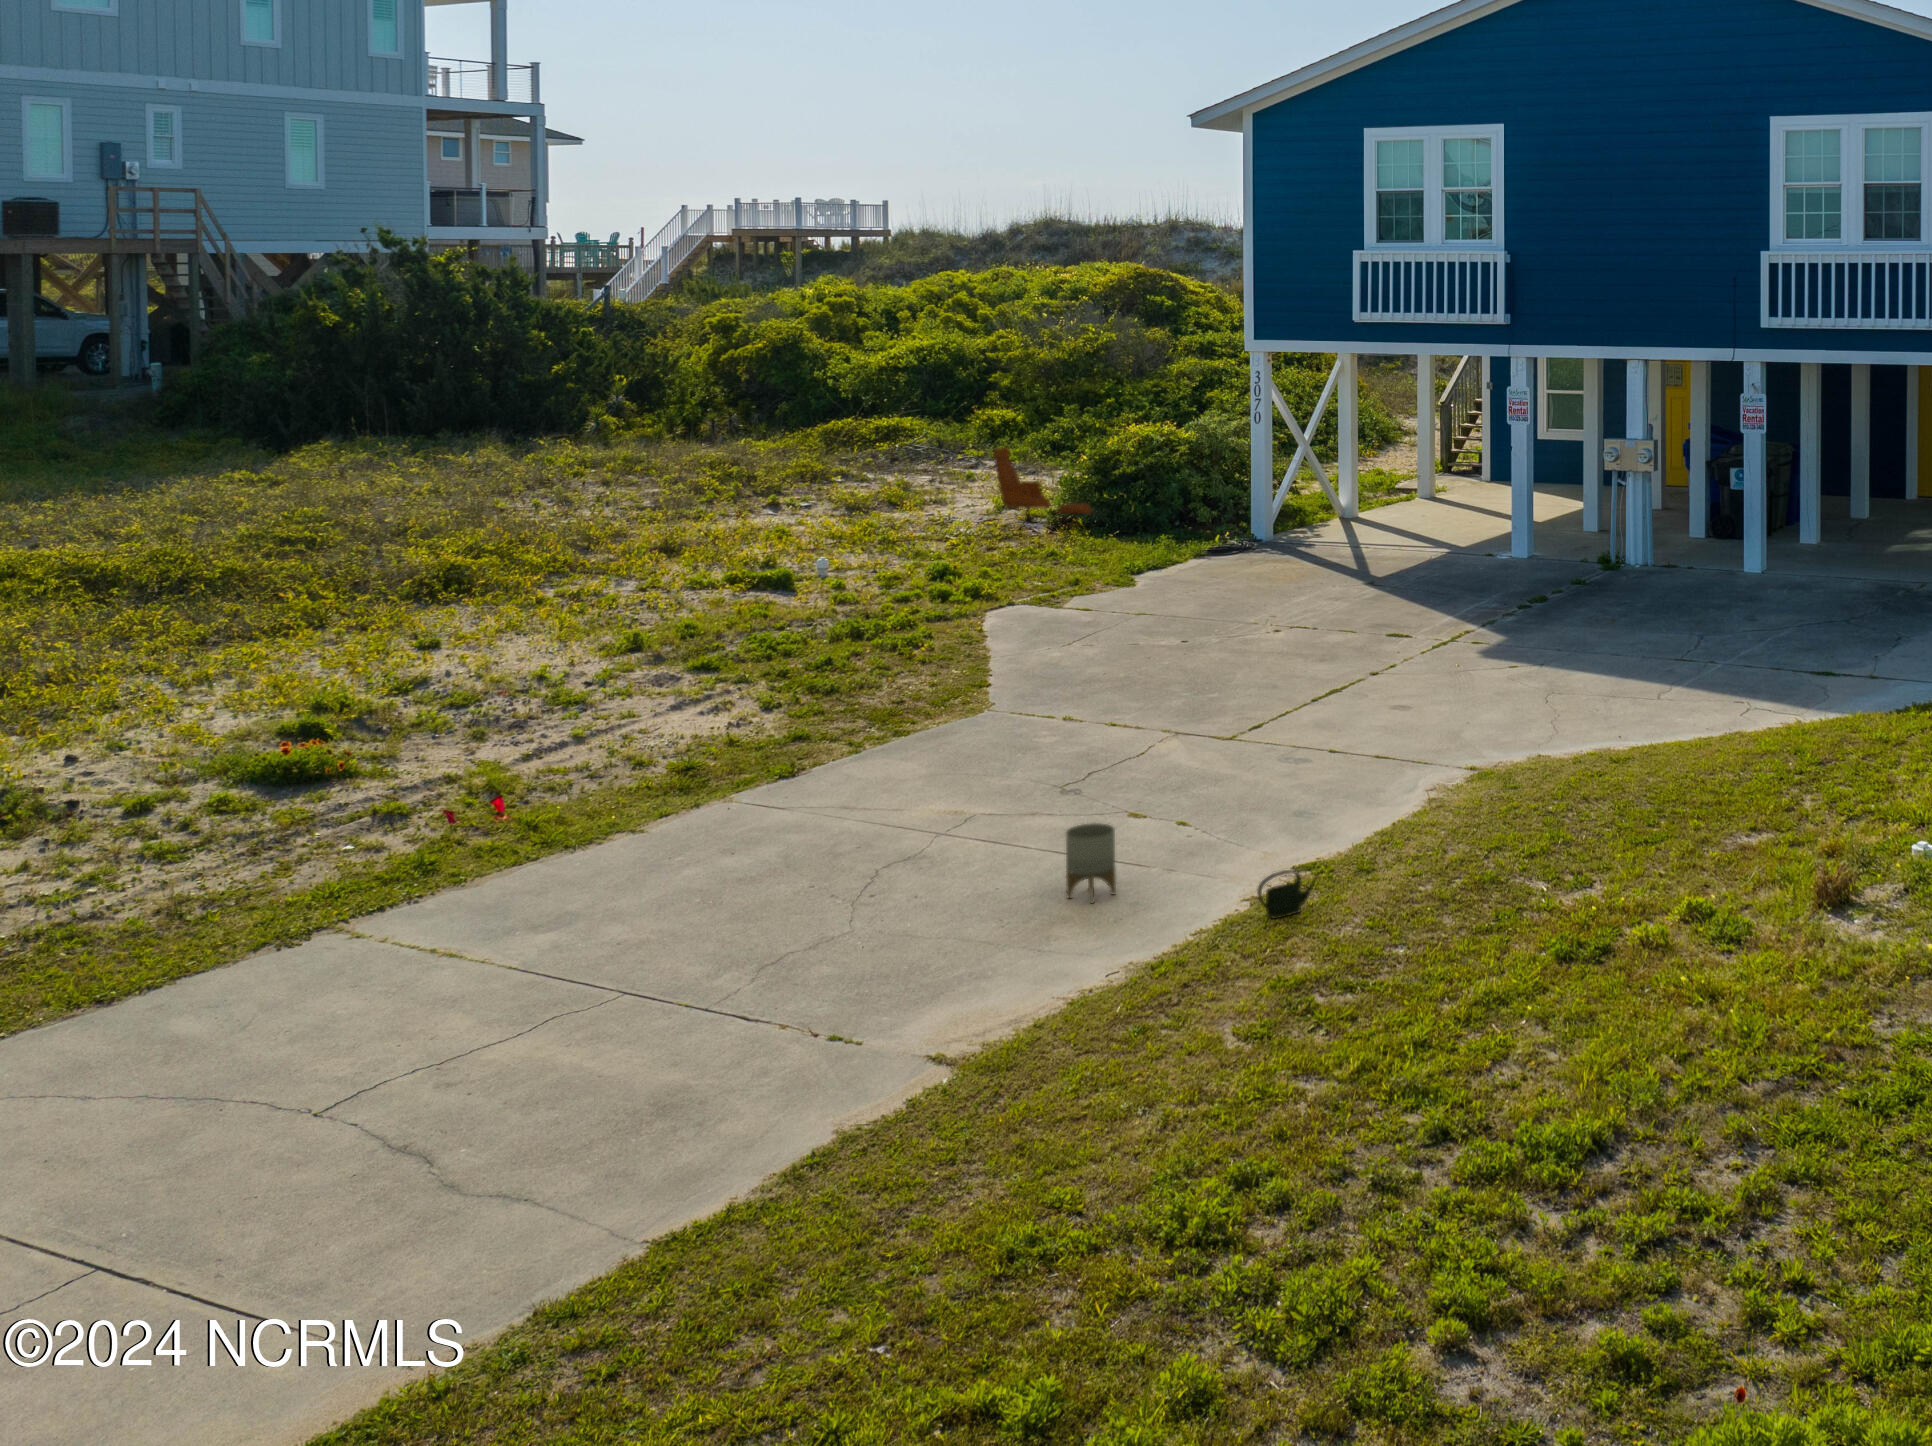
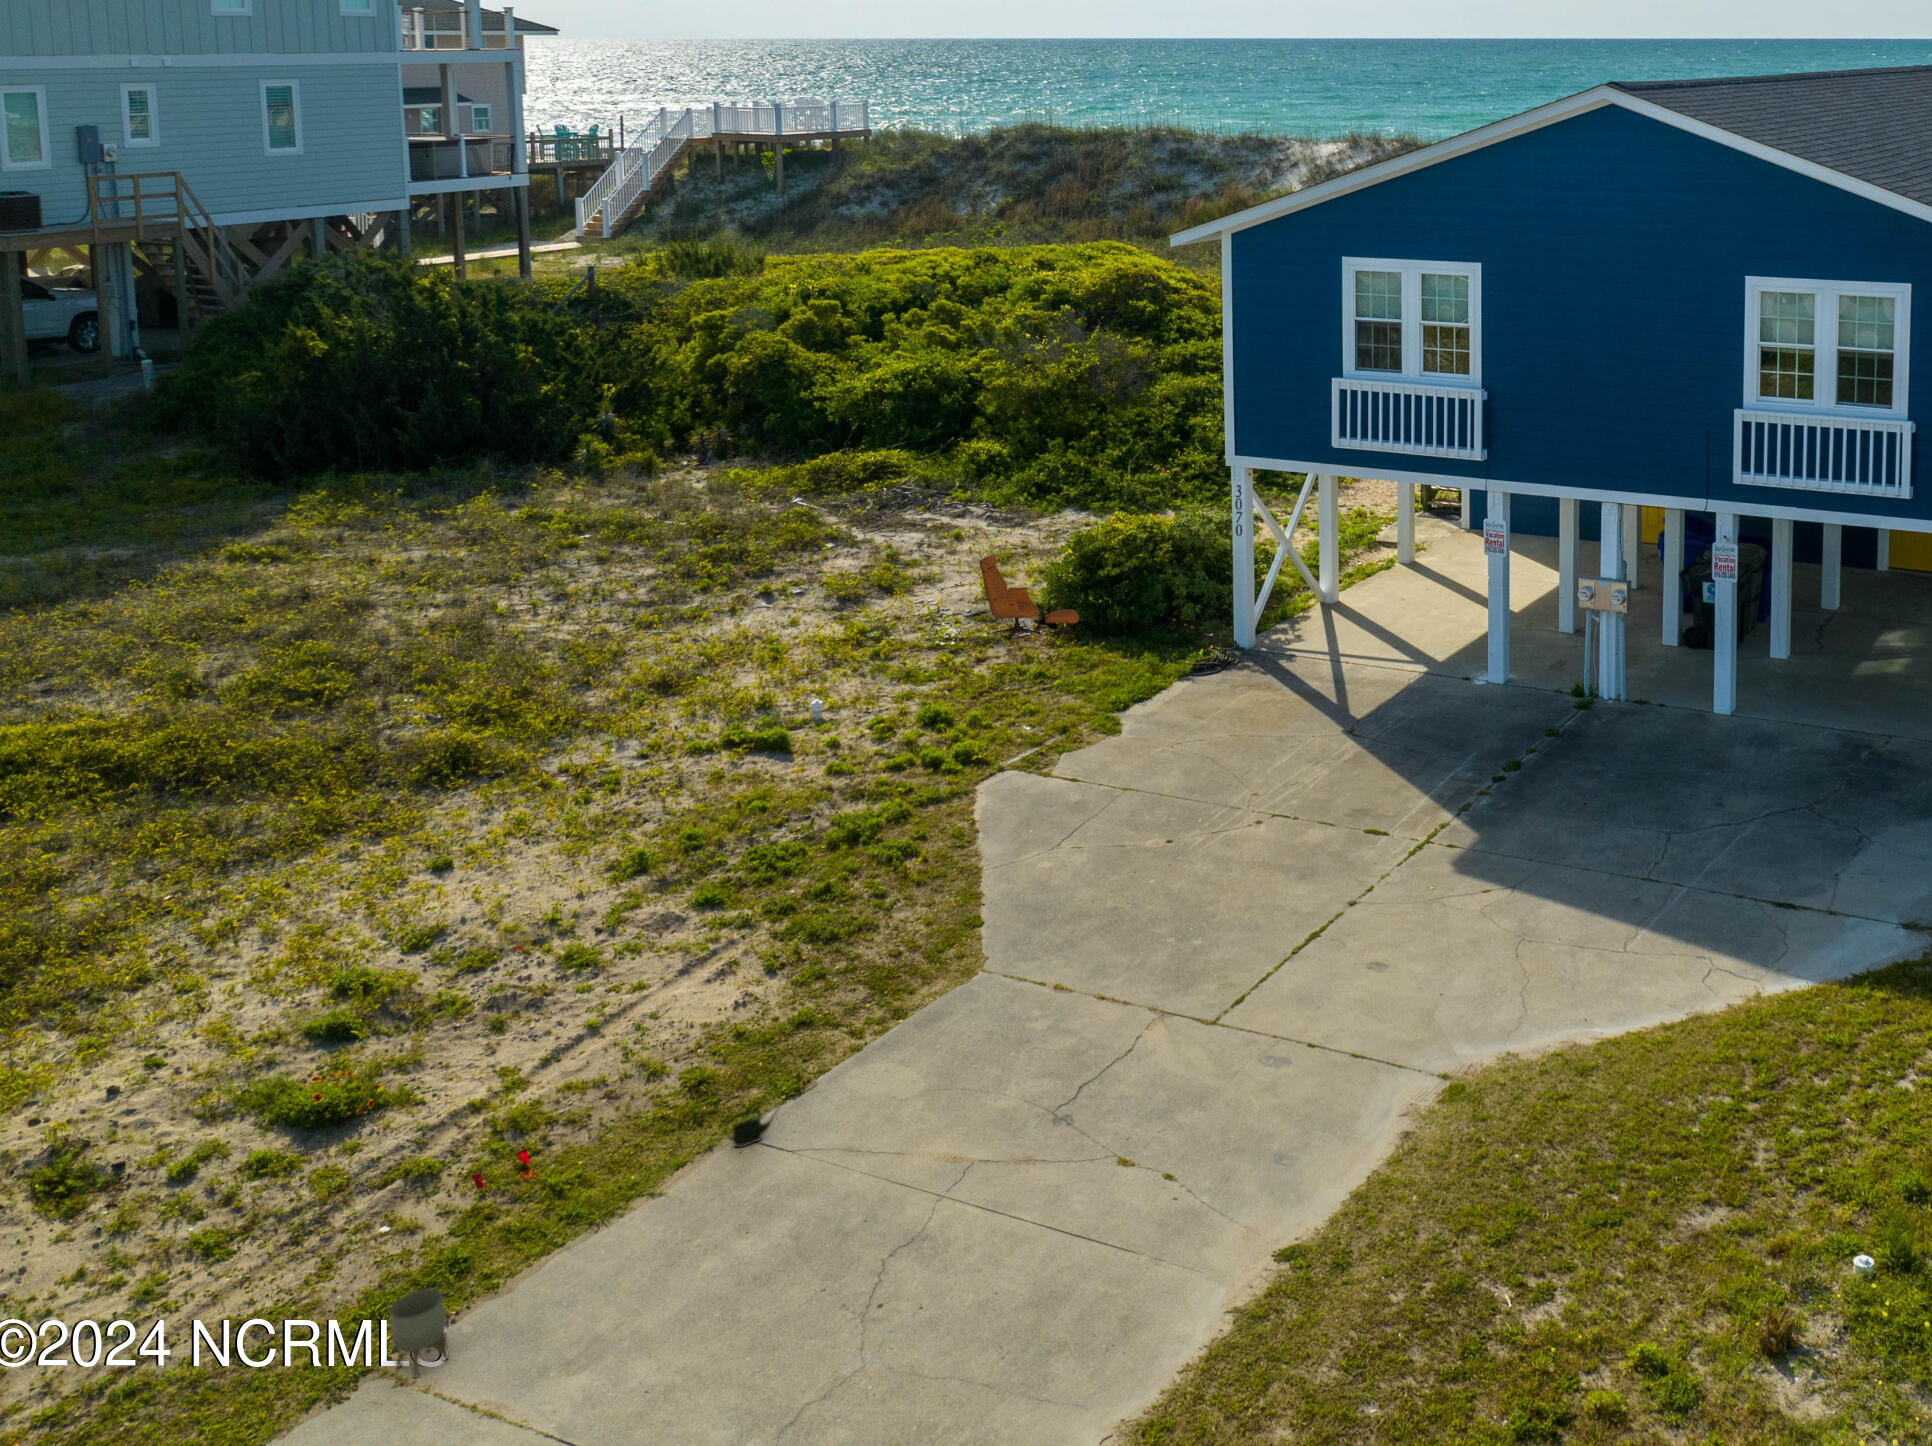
planter: present [1066,823,1116,903] -> present [390,1289,448,1377]
watering can: present [1257,870,1320,918] -> present [725,1110,773,1147]

